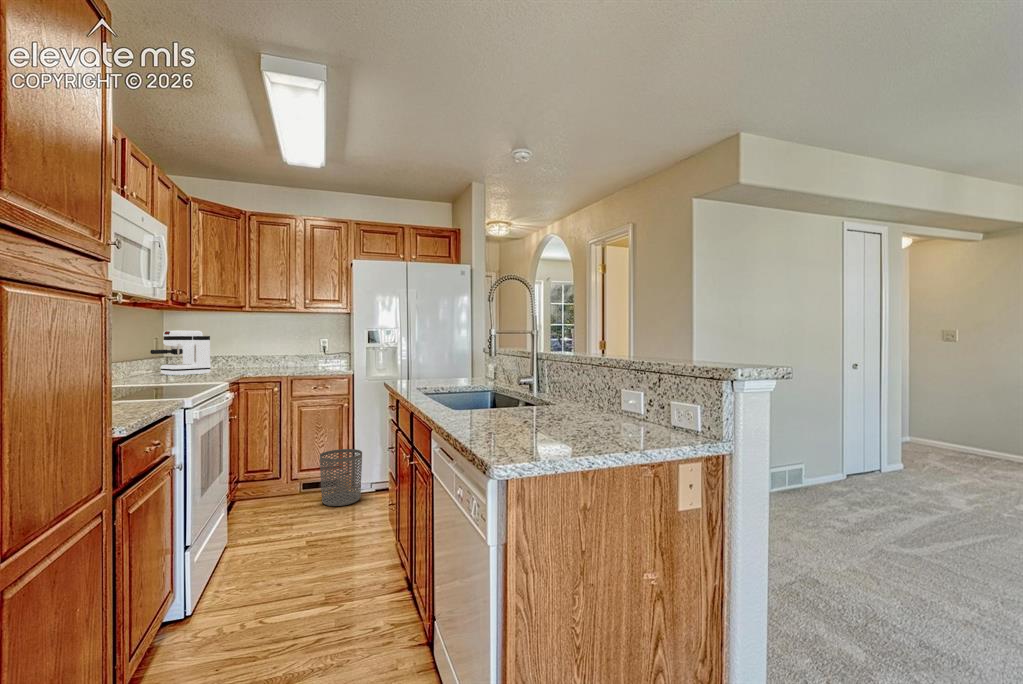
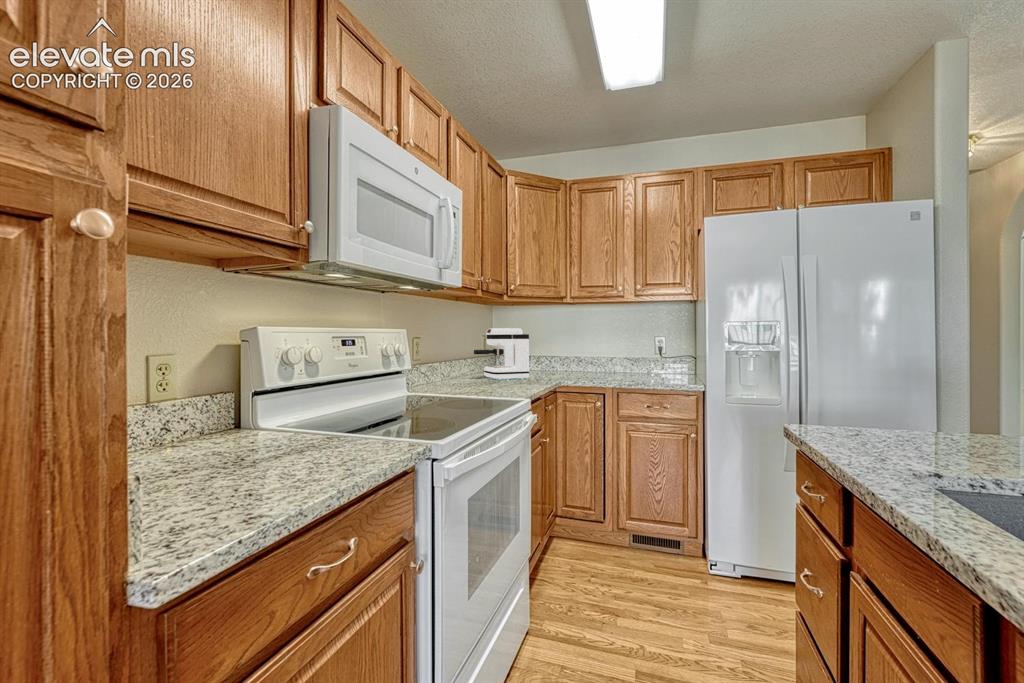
waste bin: present [320,449,362,506] -> none [656,500,720,595]

